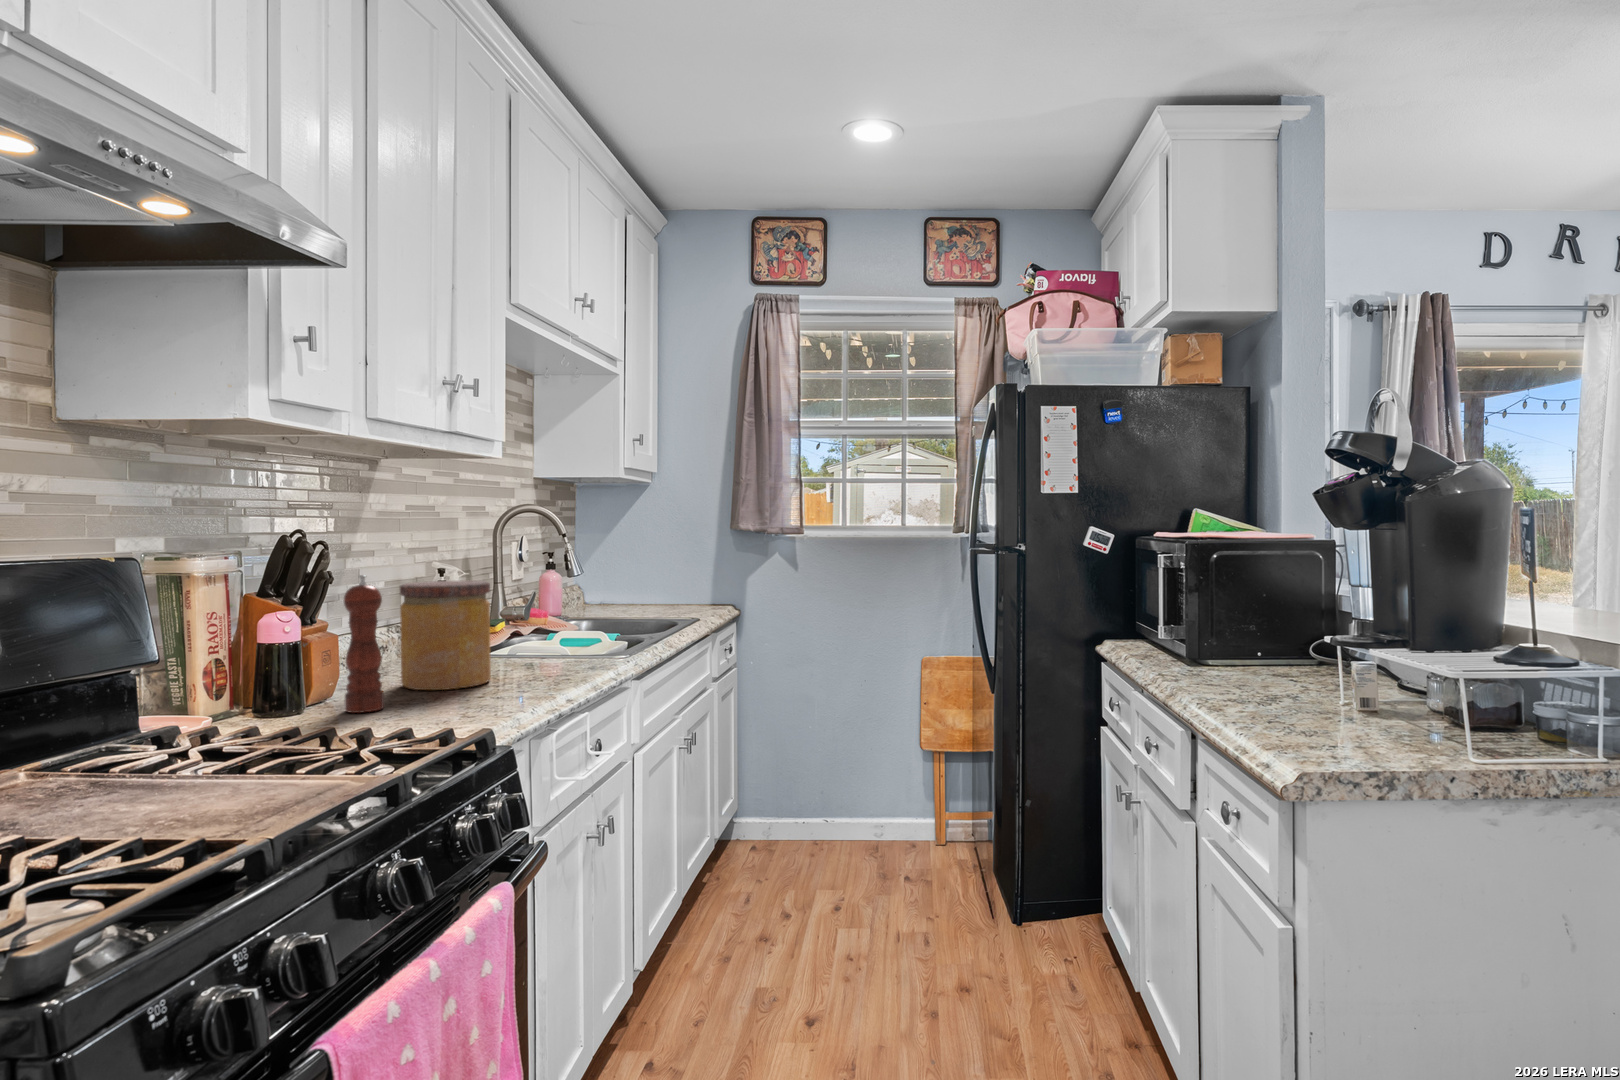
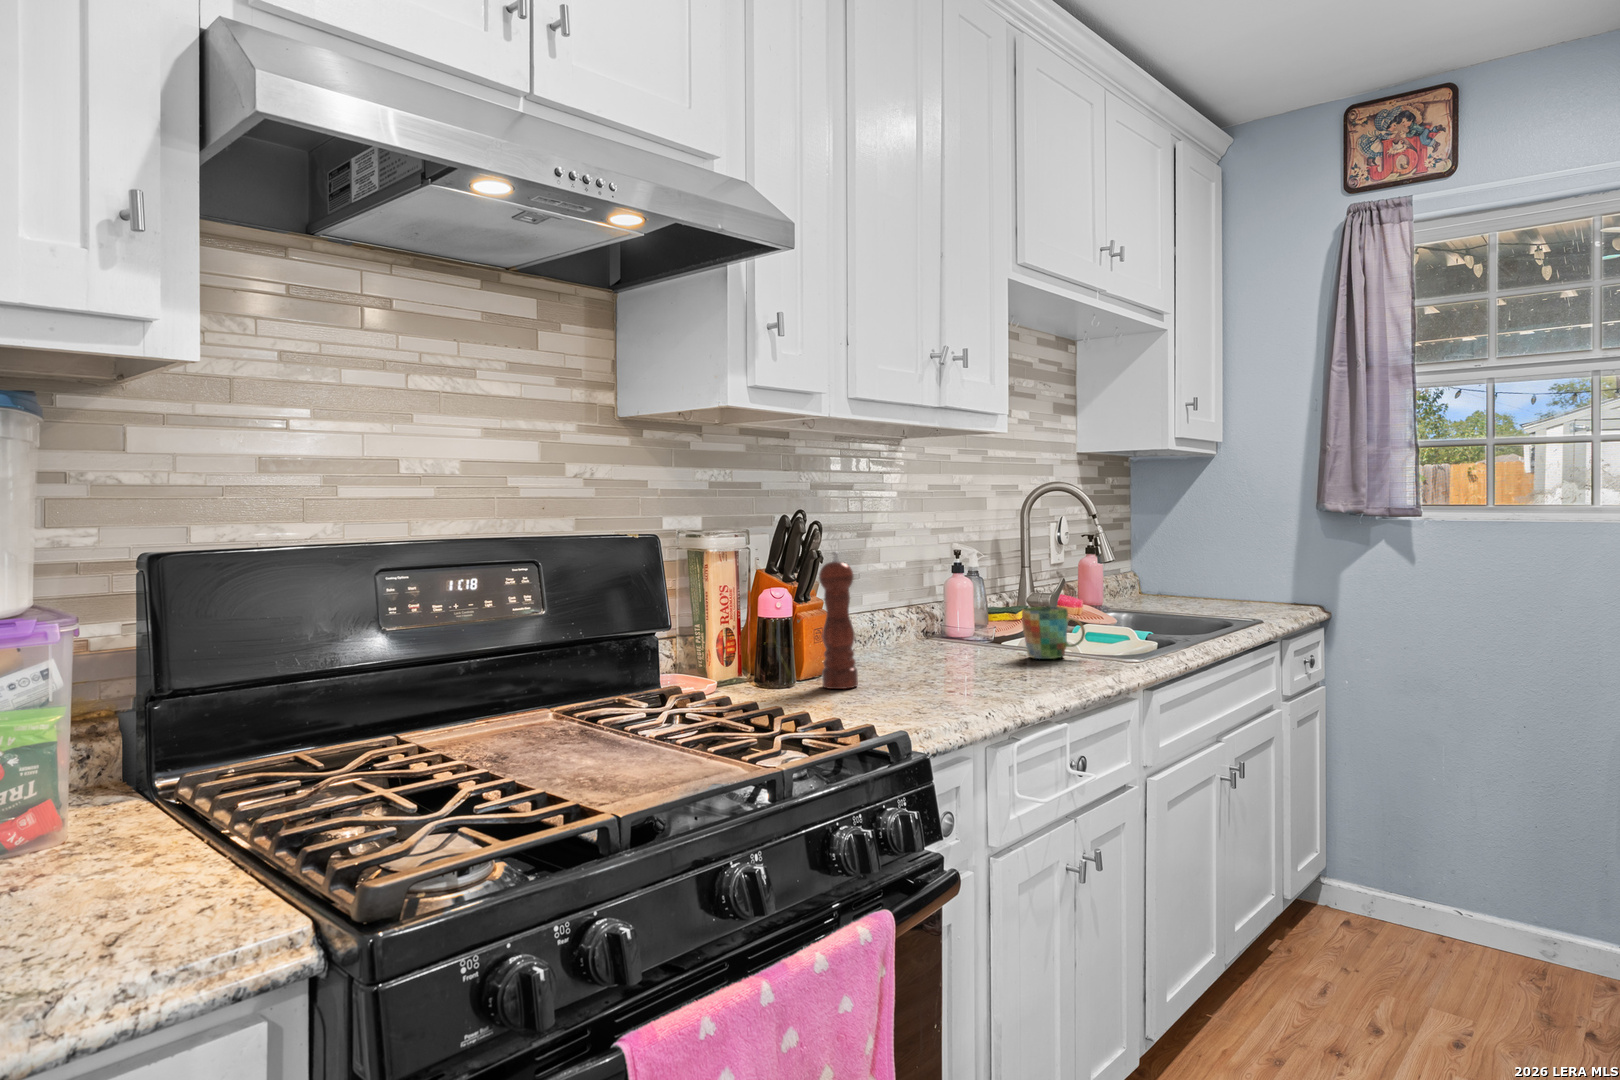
jar: present [400,580,491,690] -> none [888,560,979,672]
mug: none [525,622,582,670] -> present [1022,607,1085,659]

